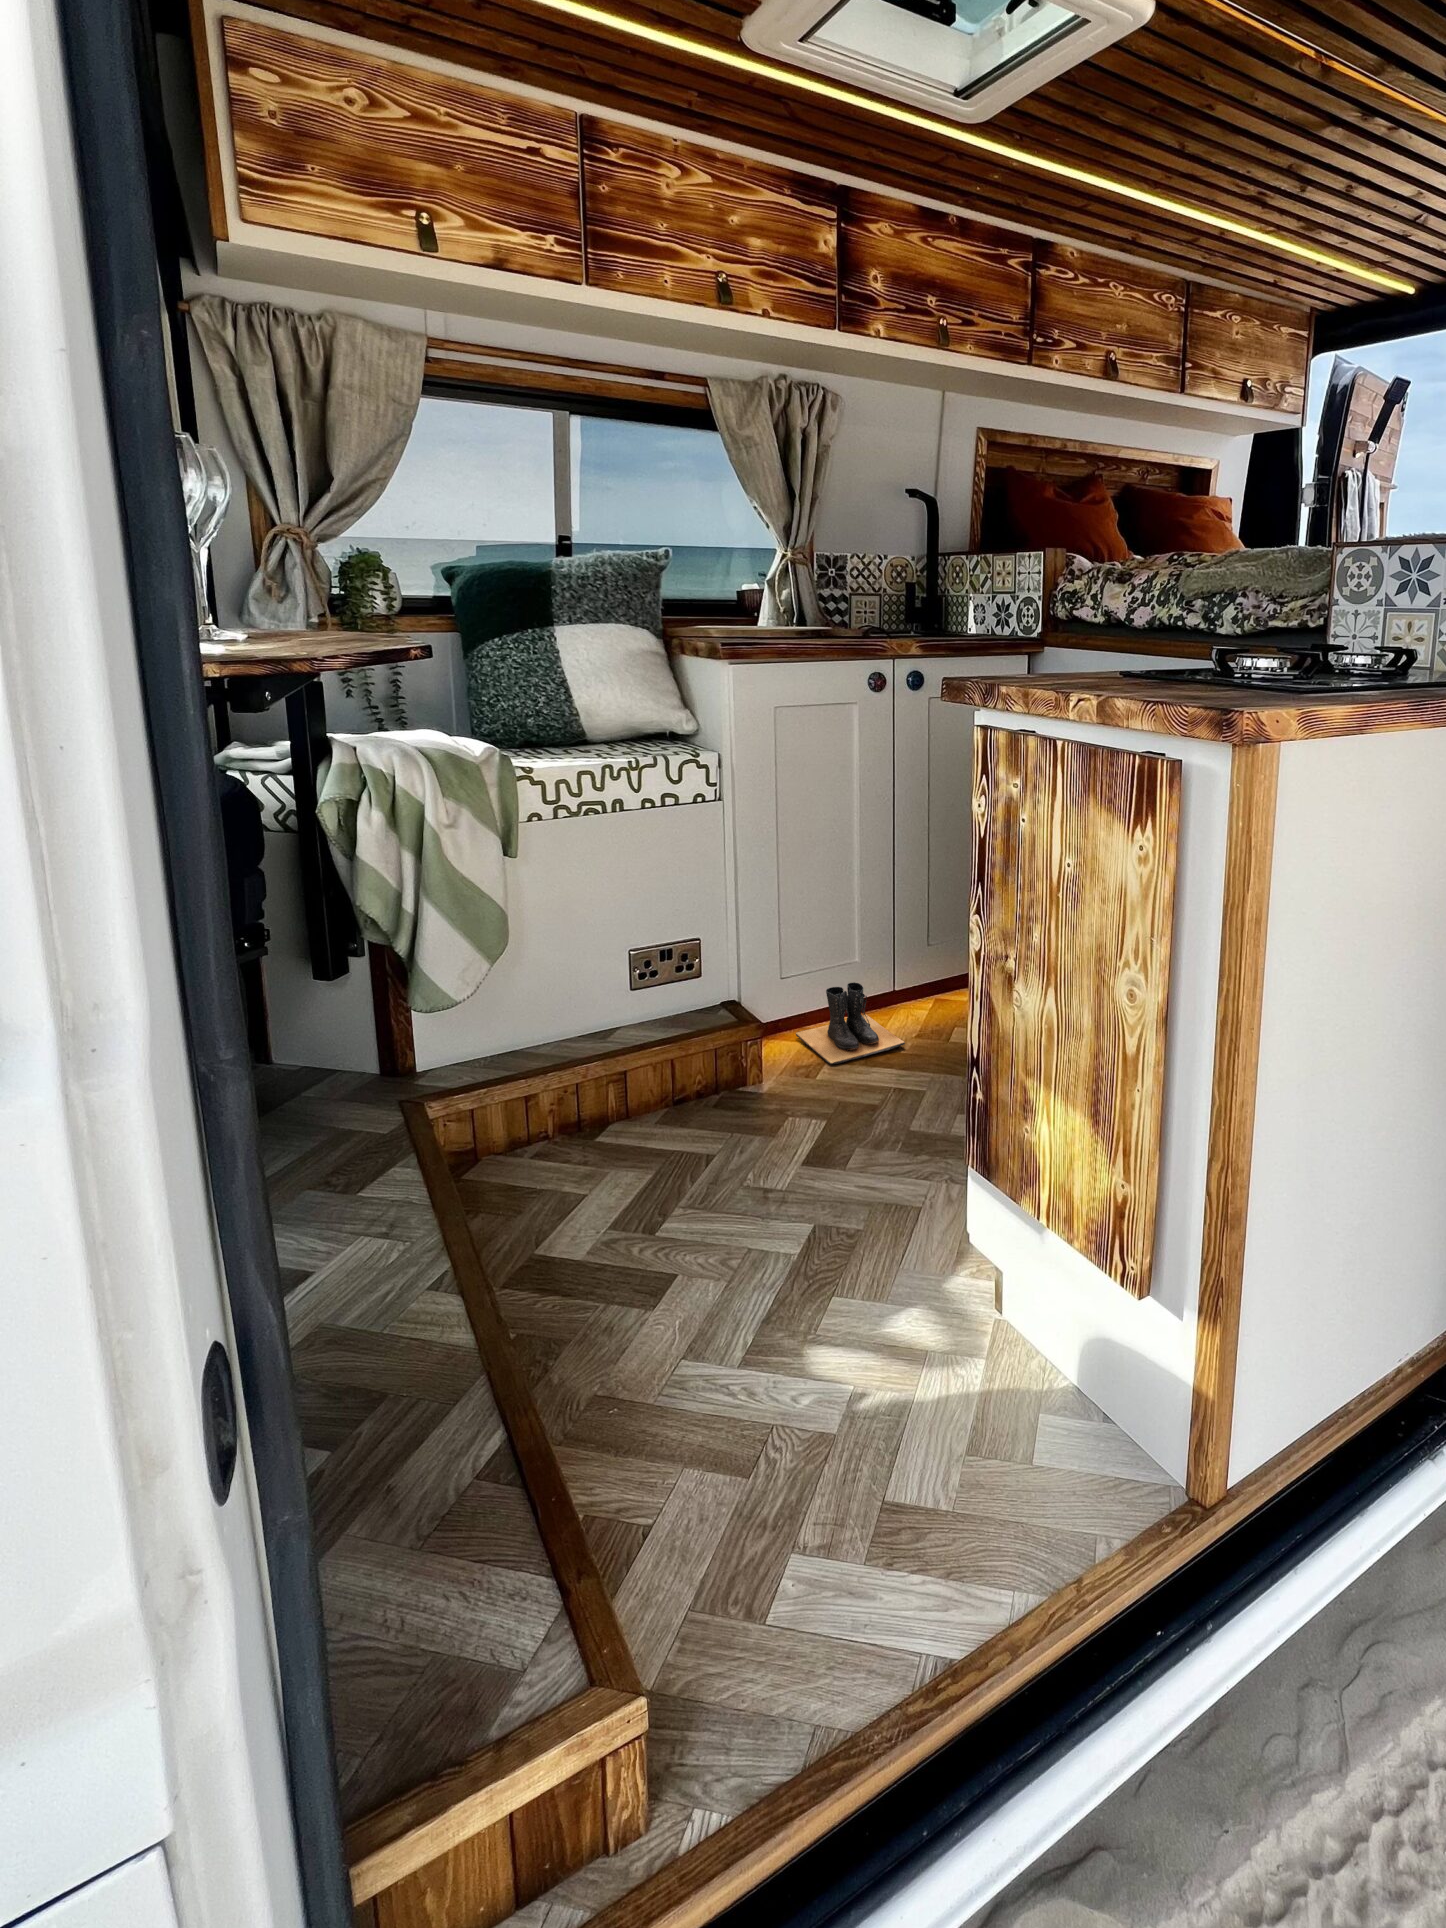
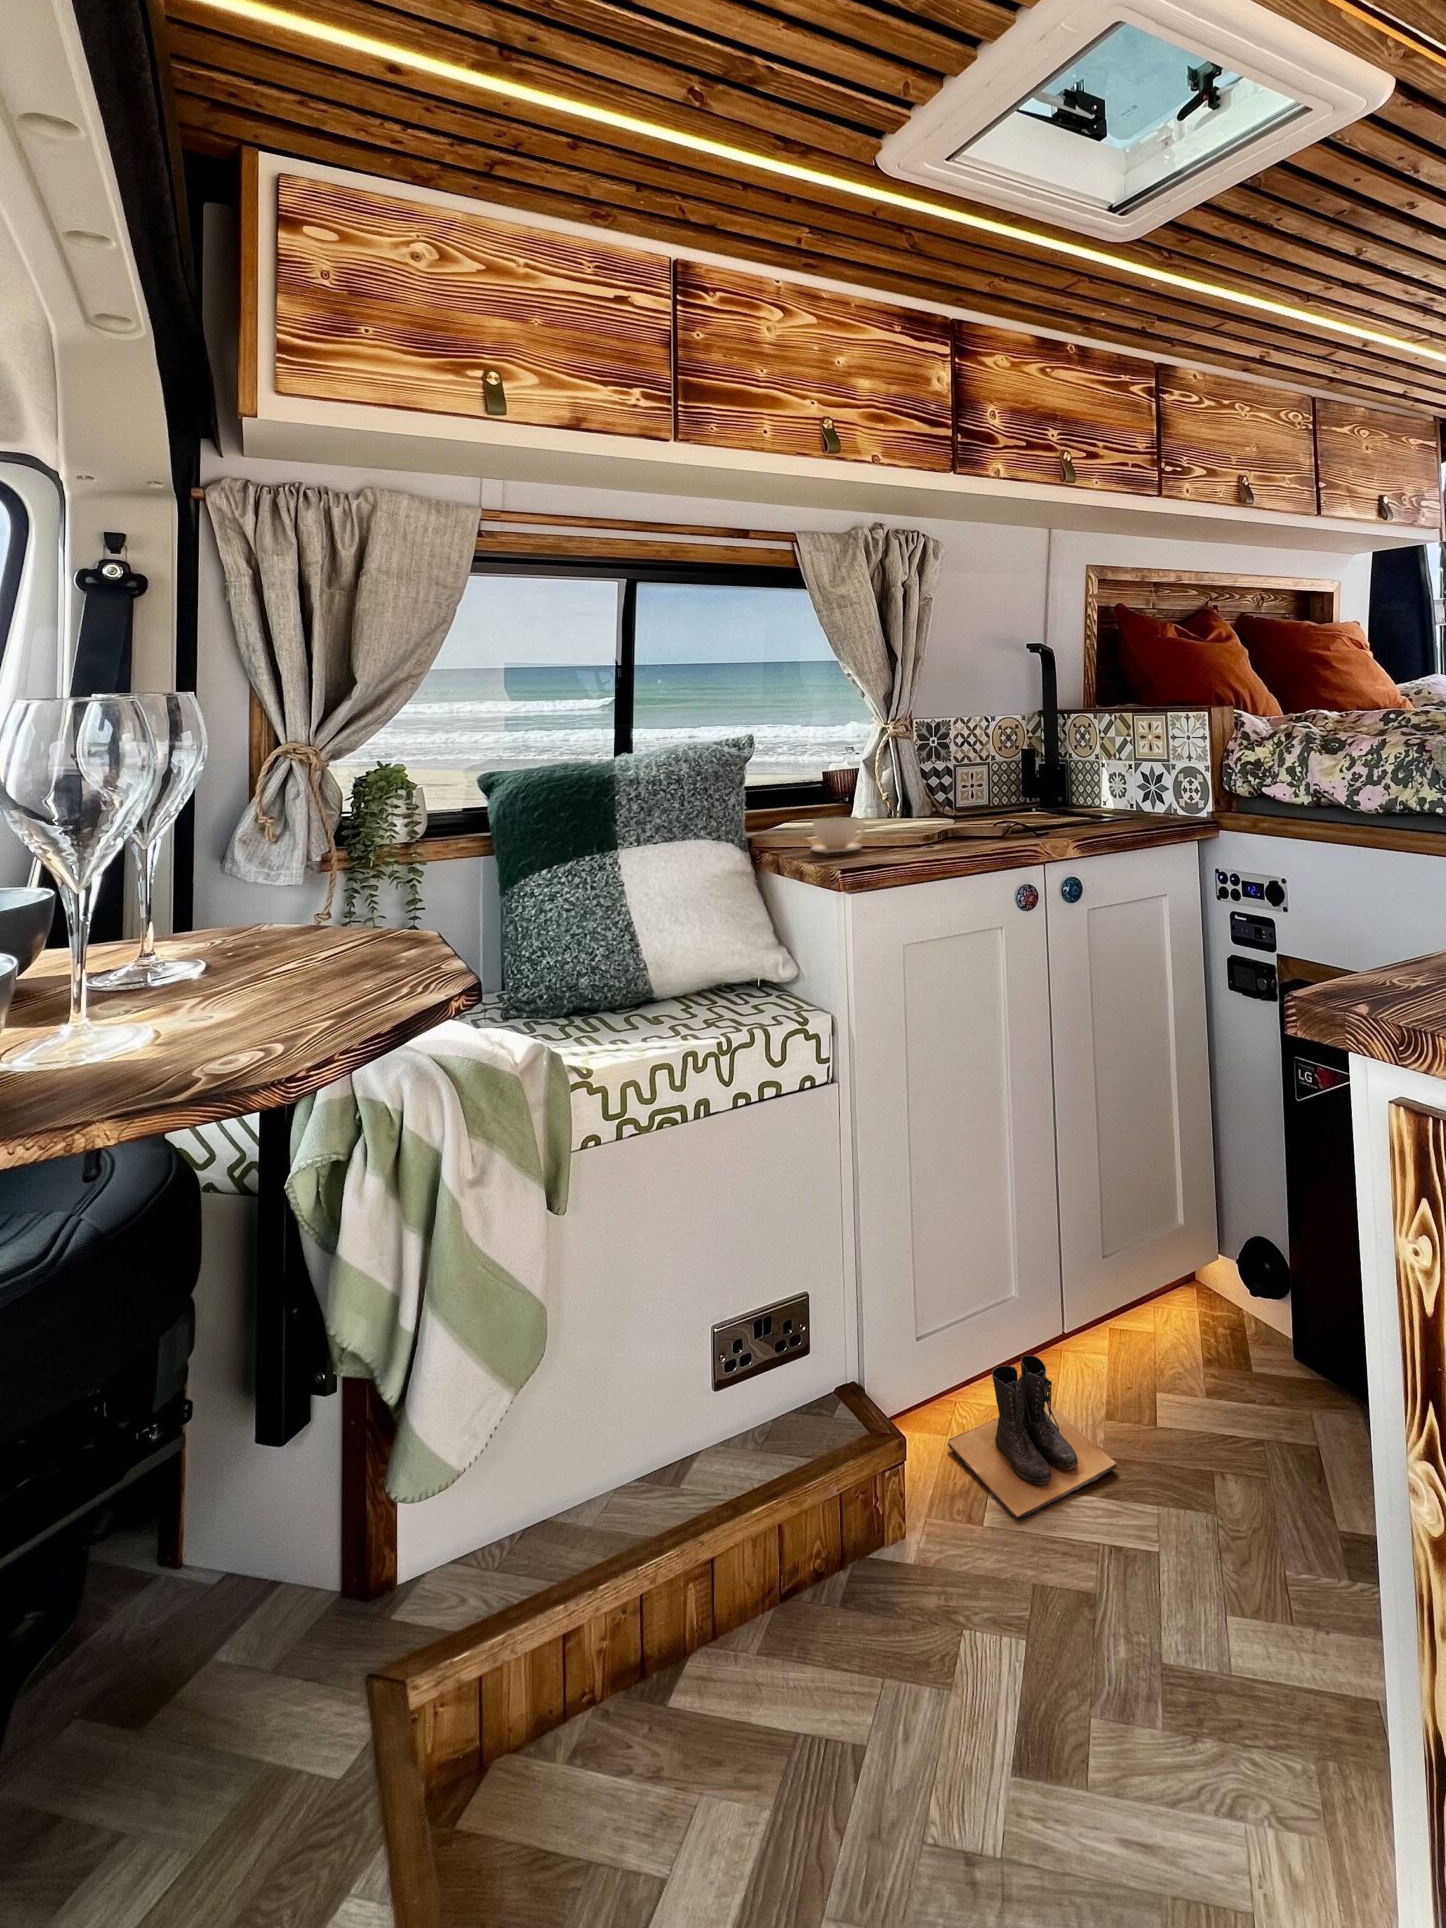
coffee cup: none [707,612,750,637] -> present [812,817,866,853]

